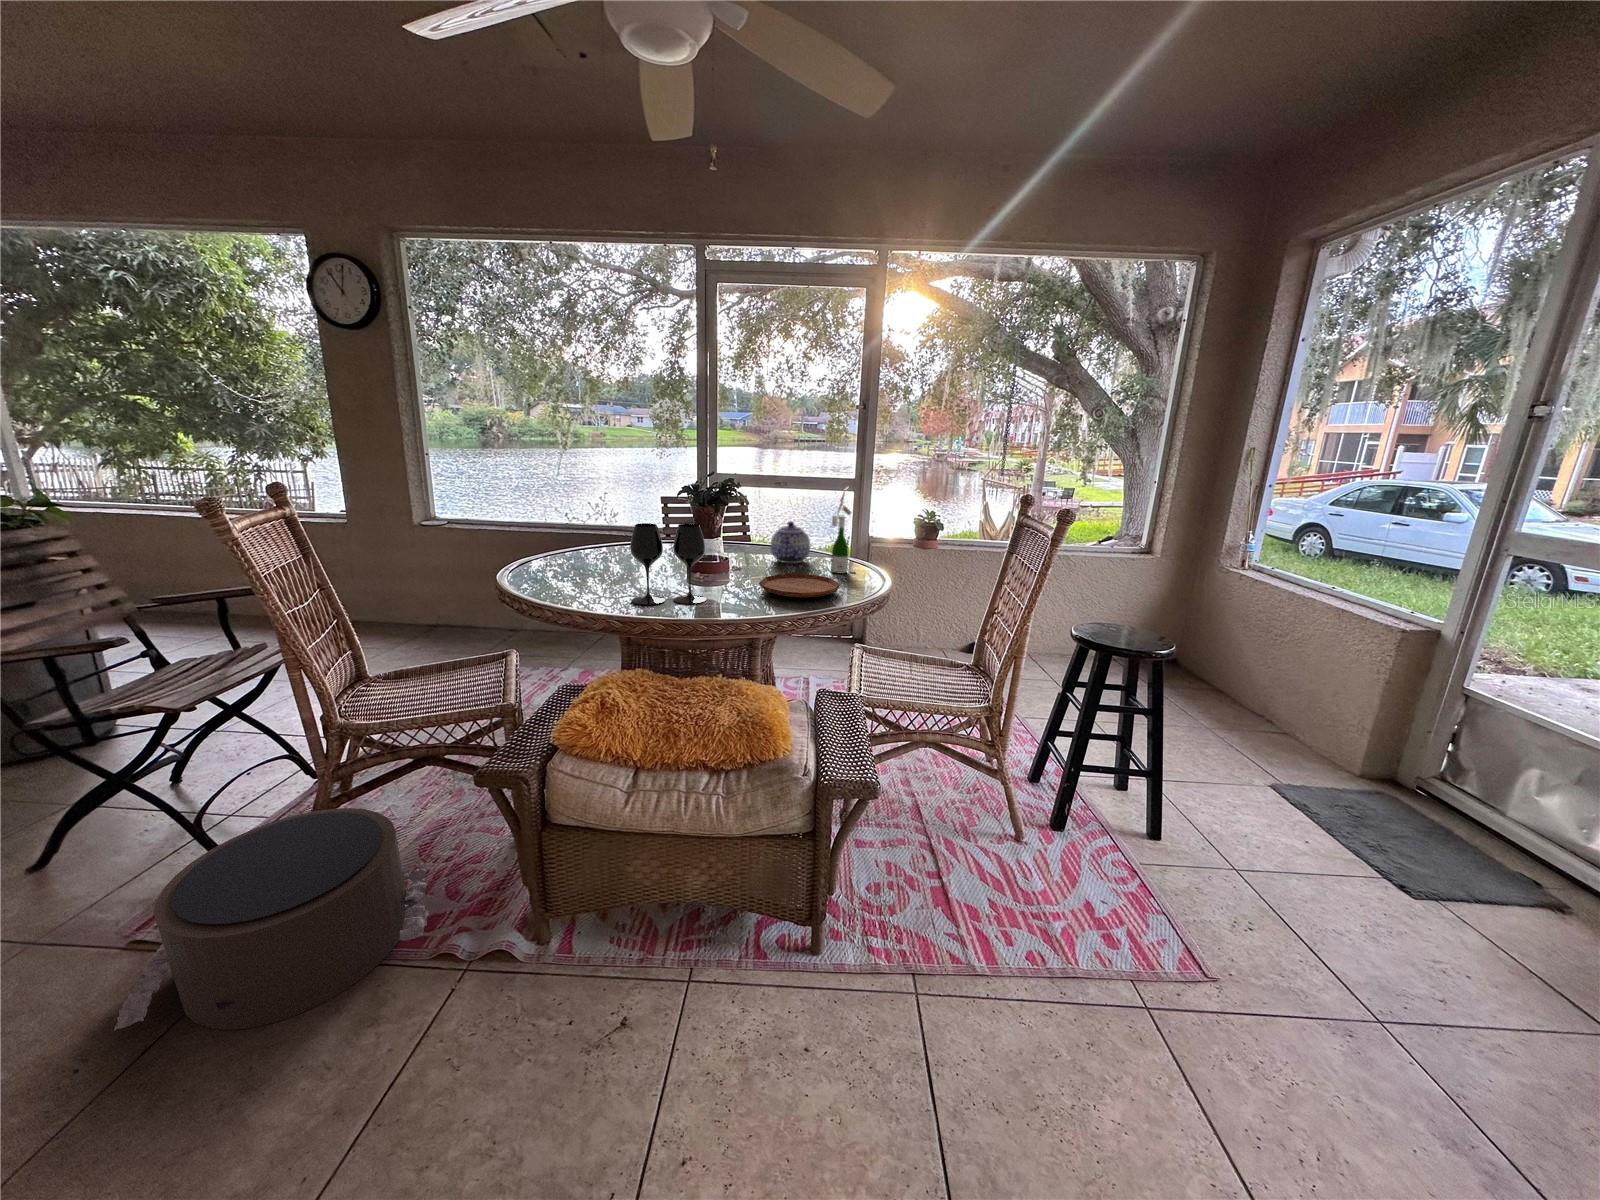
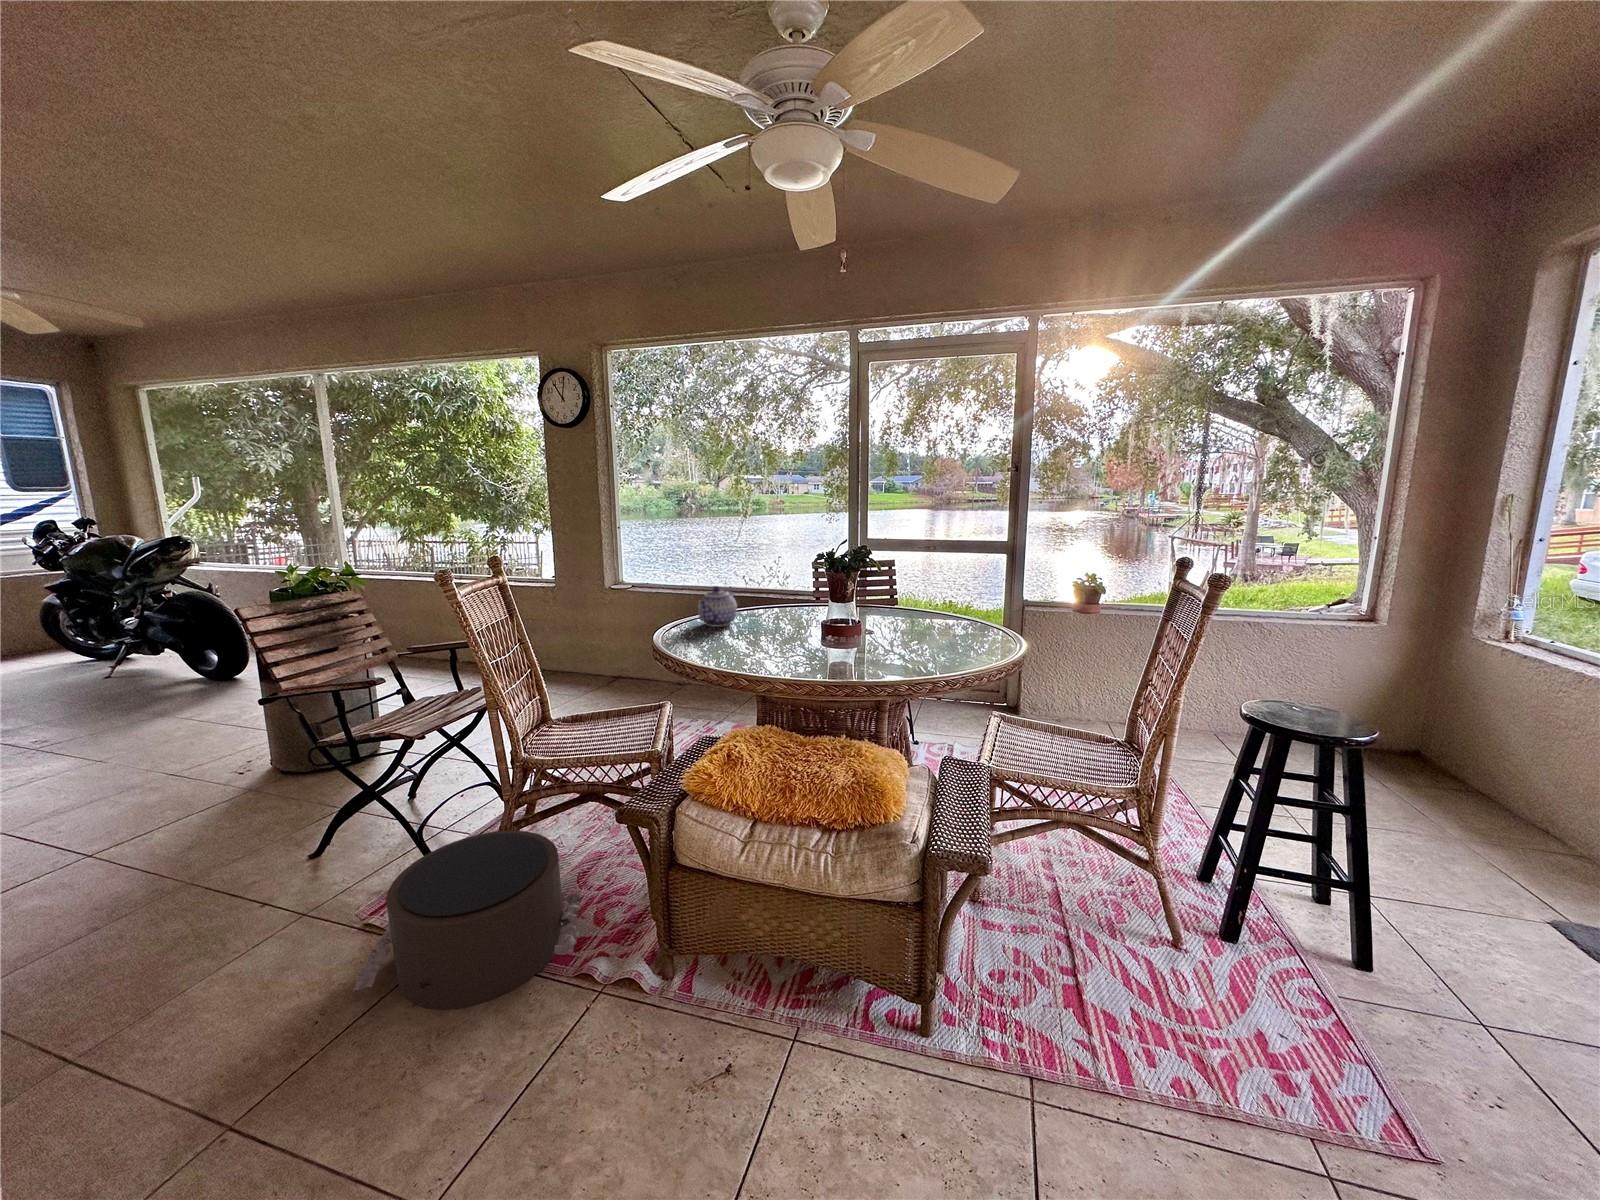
wine bottle: present [831,488,854,574] -> none [962,551,988,638]
teapot: present [770,521,810,563] -> present [698,586,737,627]
wine glass: present [630,523,706,605] -> none [763,589,832,665]
tray: present [759,573,840,598] -> none [884,638,967,662]

